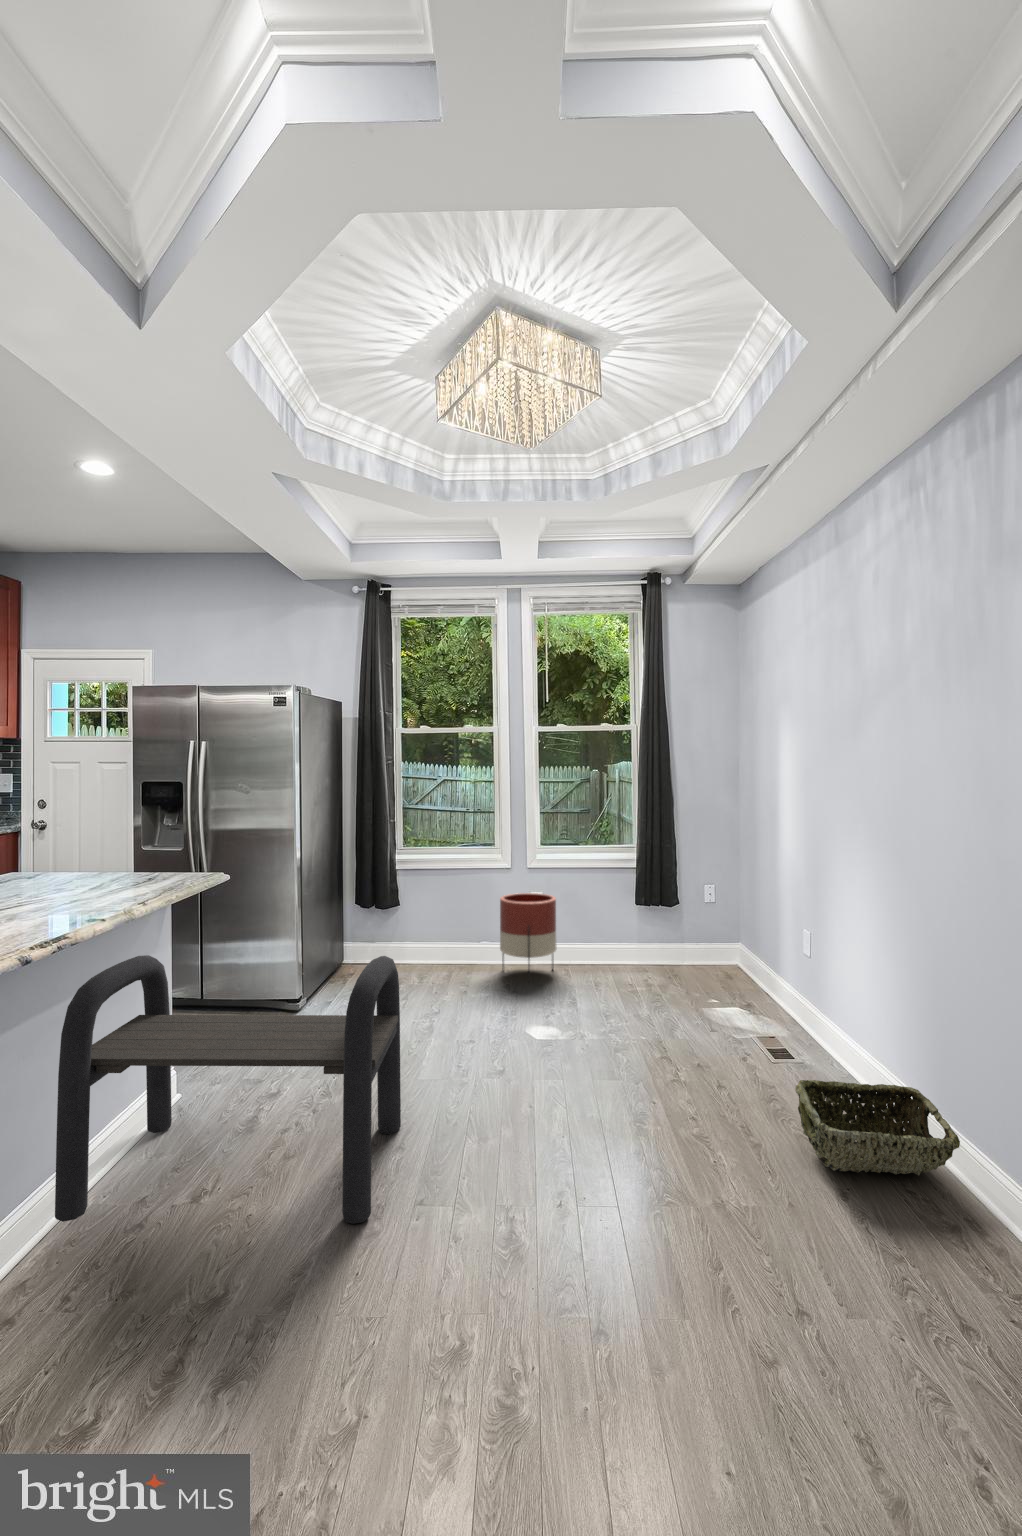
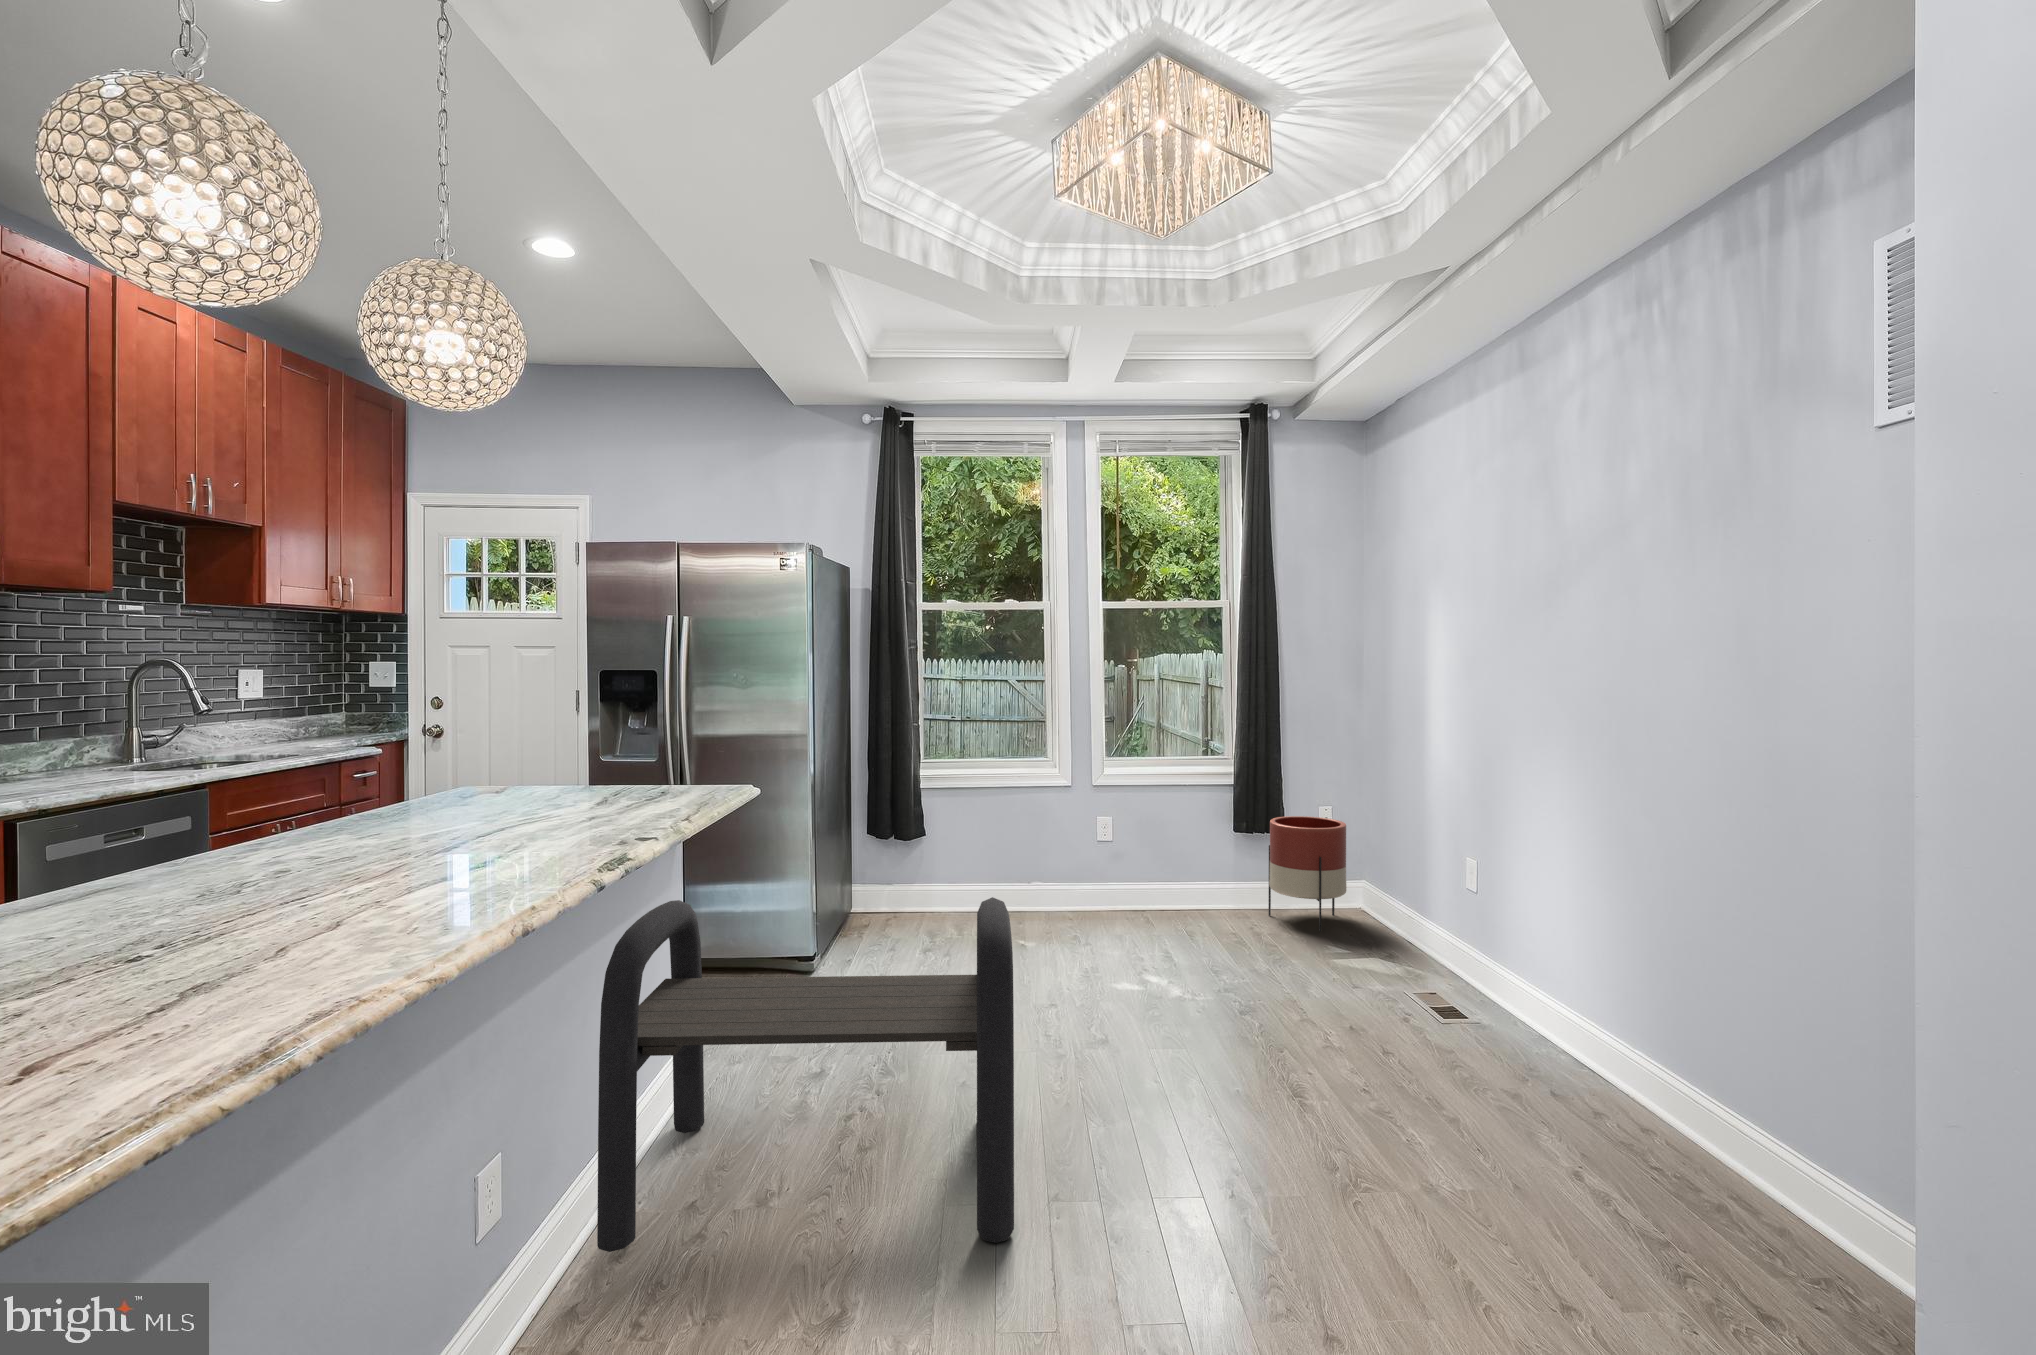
planter: present [500,893,557,969] -> present [1269,816,1347,932]
woven basket: present [796,1080,960,1176] -> none [1513,1046,1734,1162]

